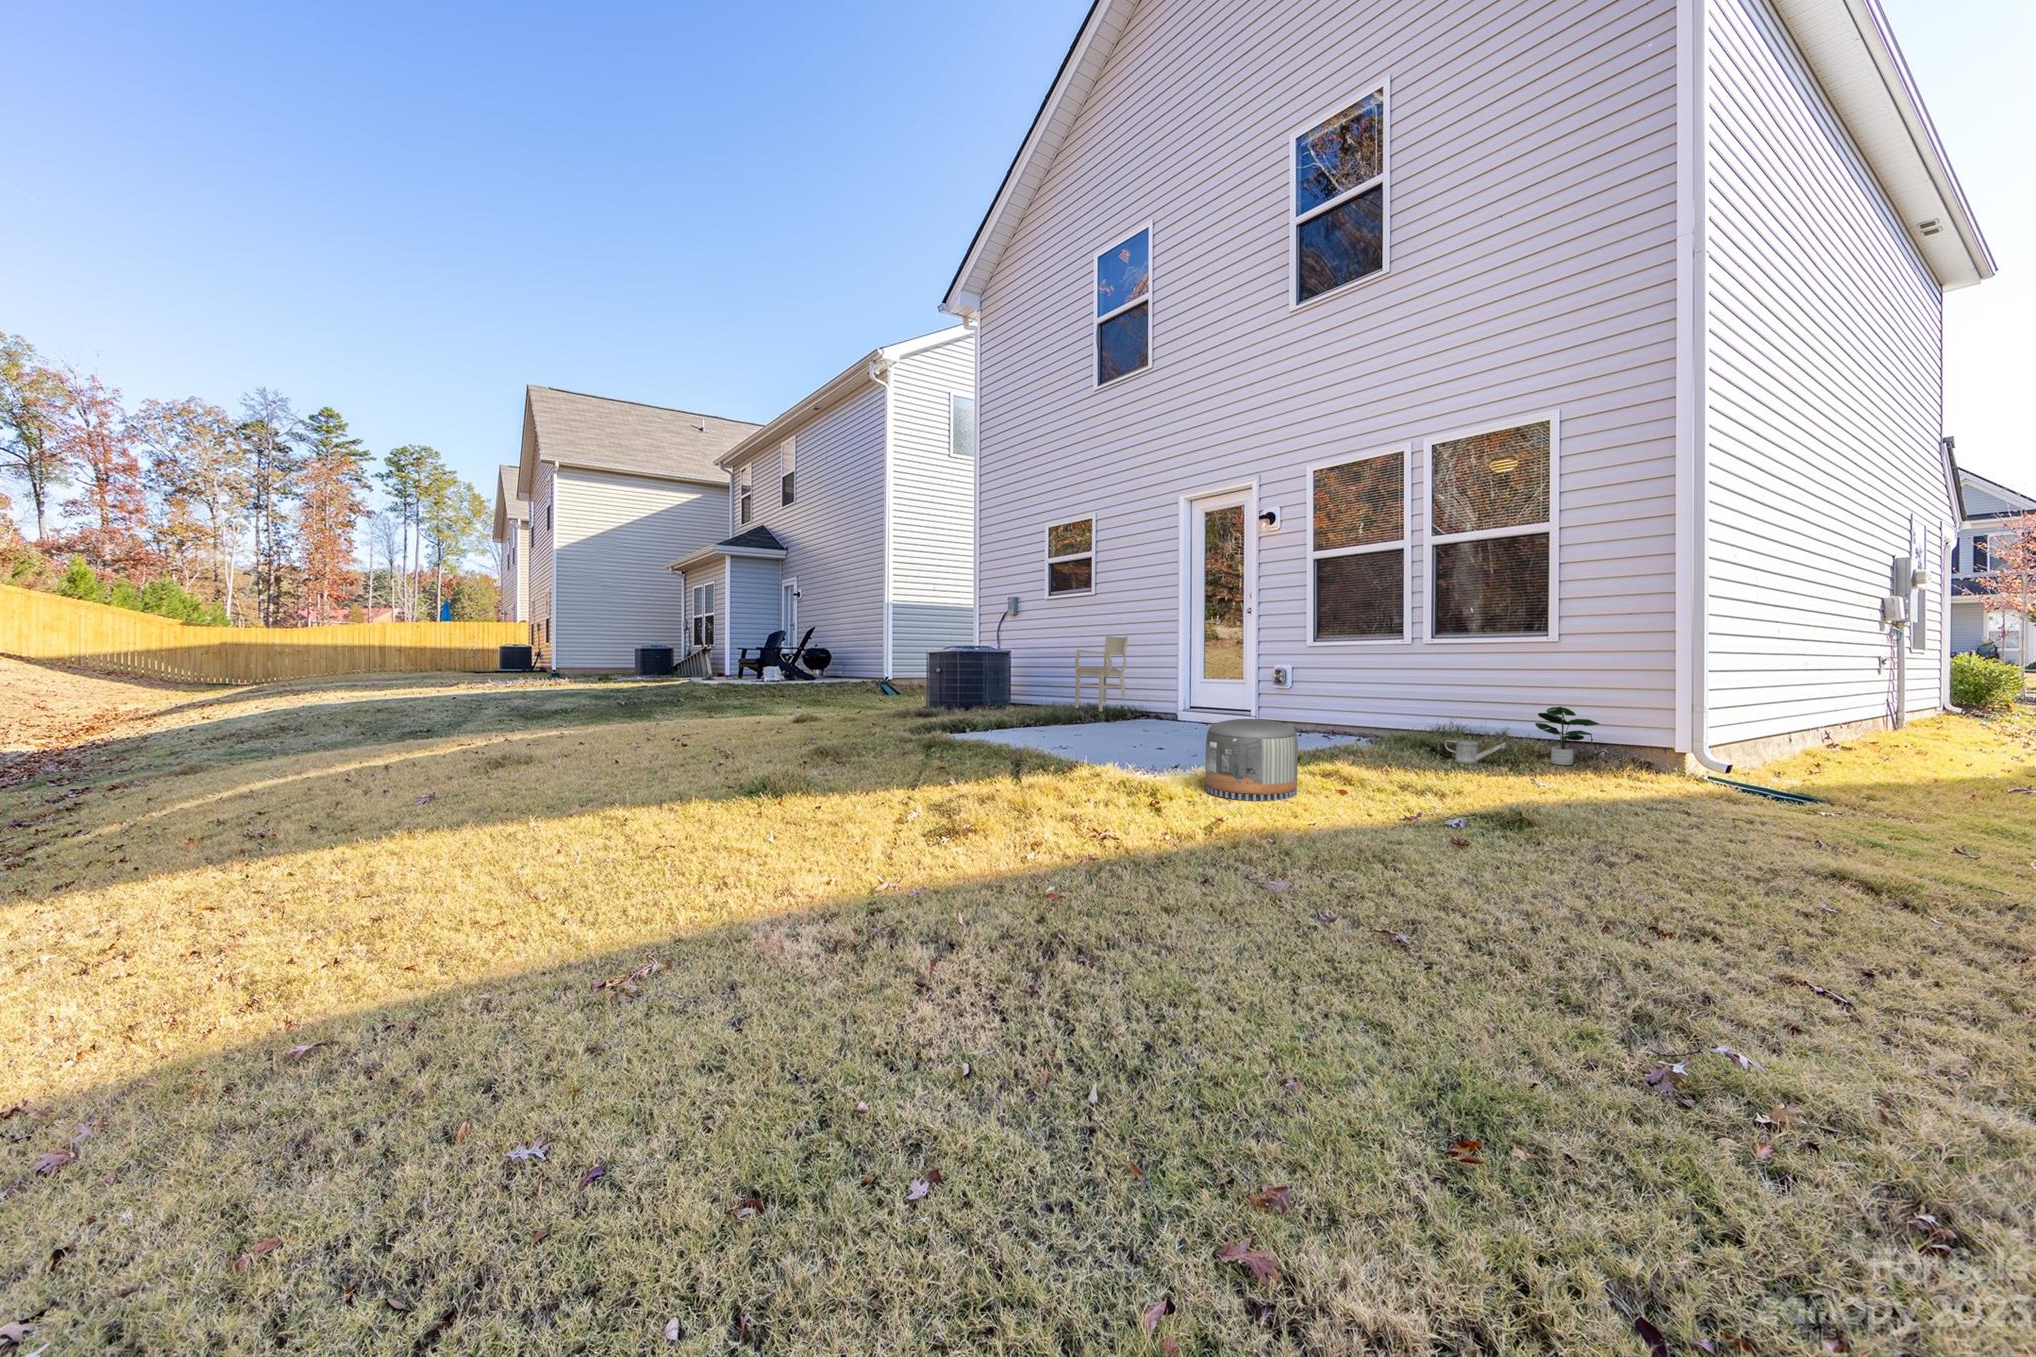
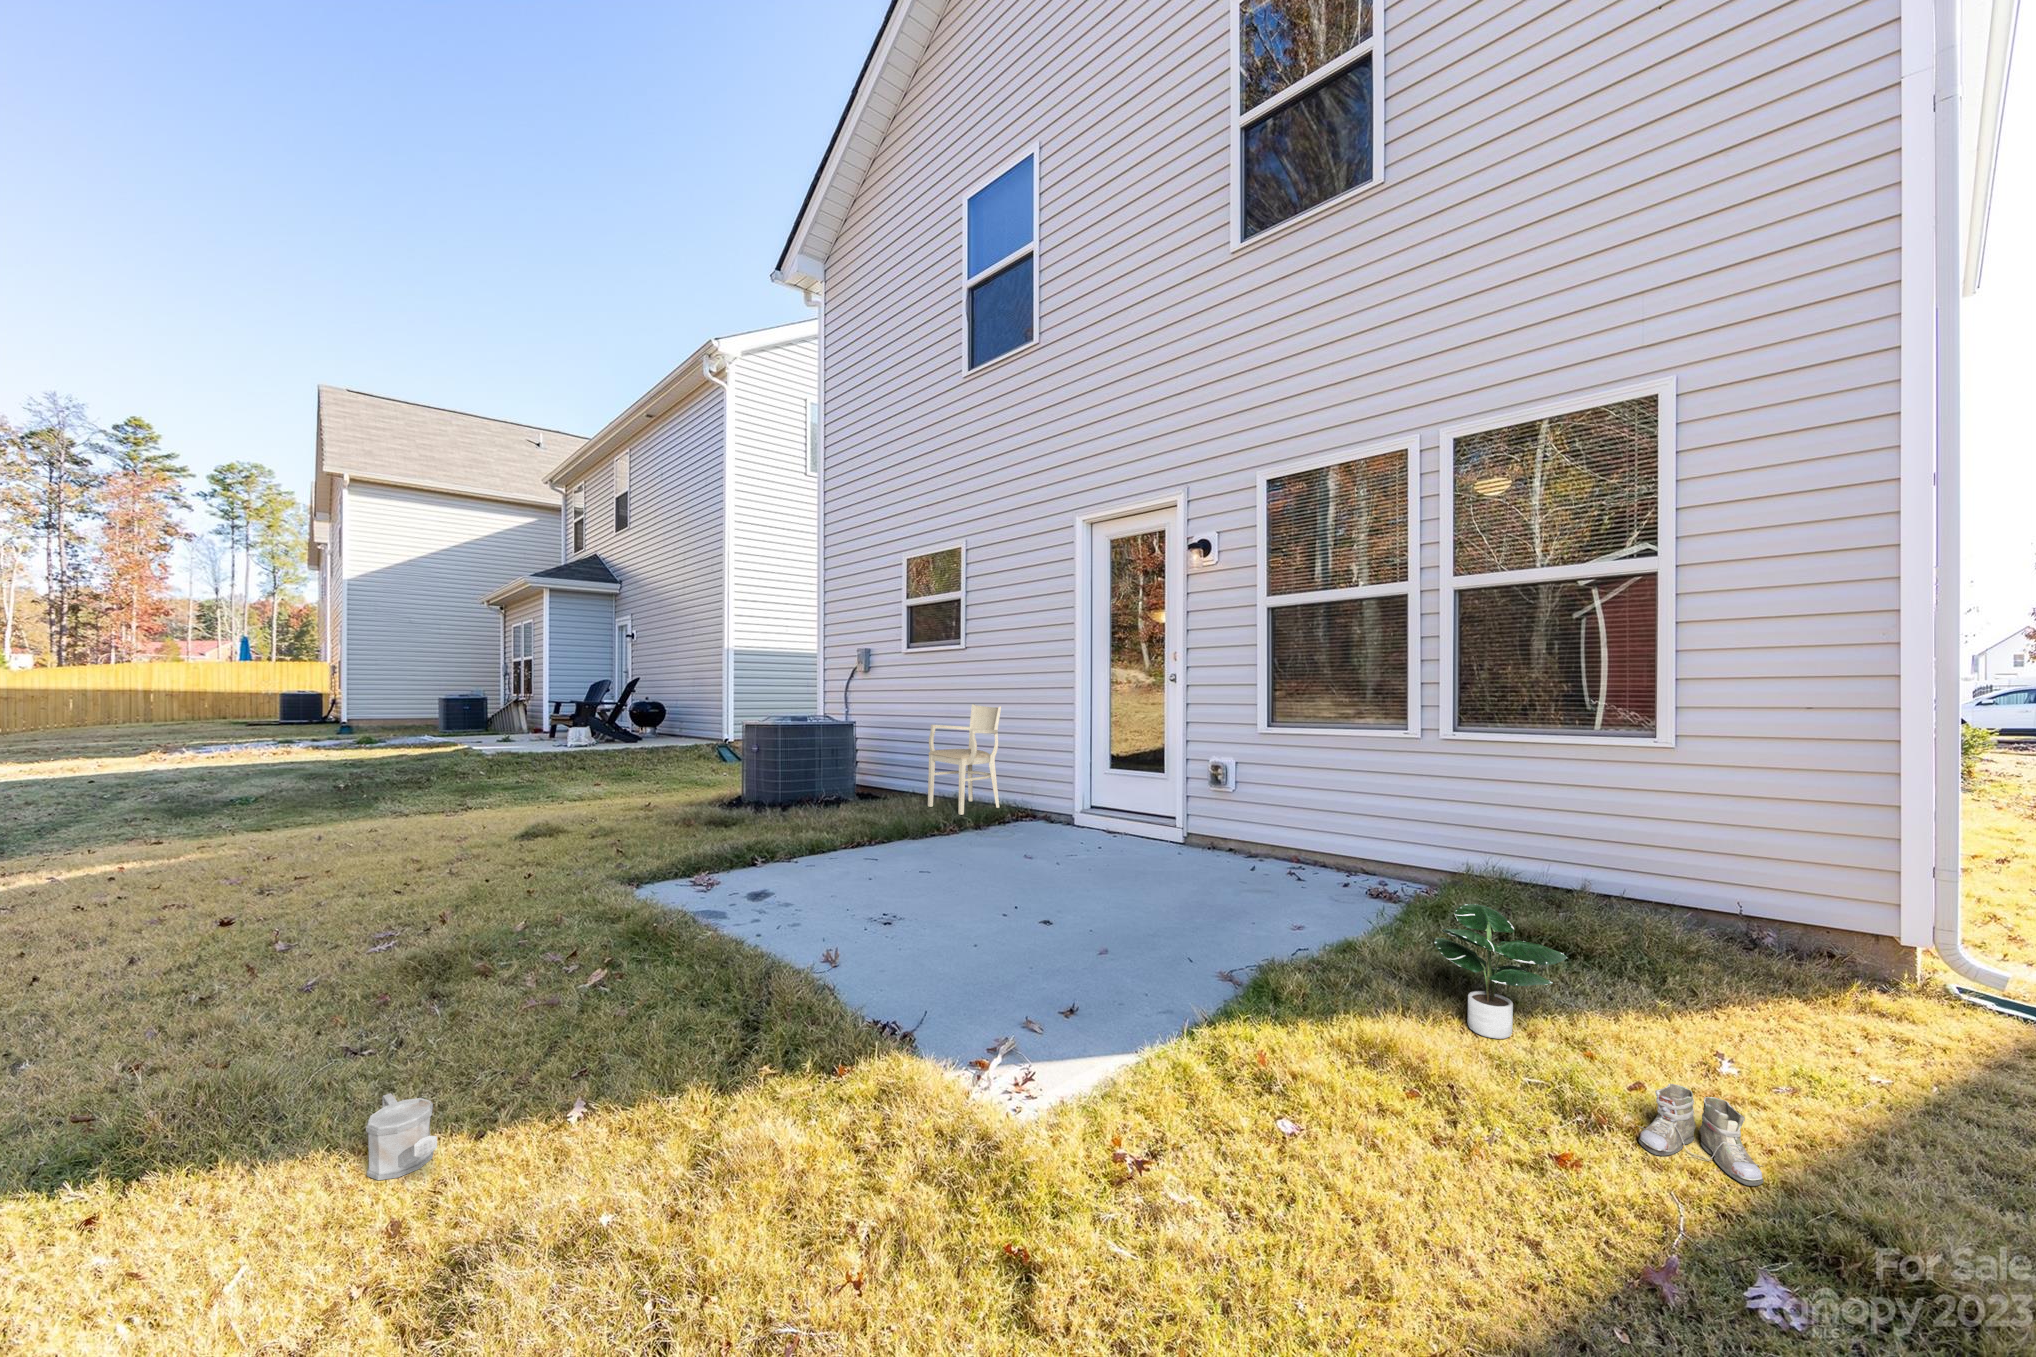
potted plant: present [1535,707,1600,766] -> present [1435,904,1567,1039]
pouf: present [1205,719,1298,801] -> none [1120,983,1351,1269]
watering can: present [1445,740,1506,764] -> present [366,1093,437,1180]
boots: none [1429,761,1477,789] -> present [1639,1084,1764,1186]

